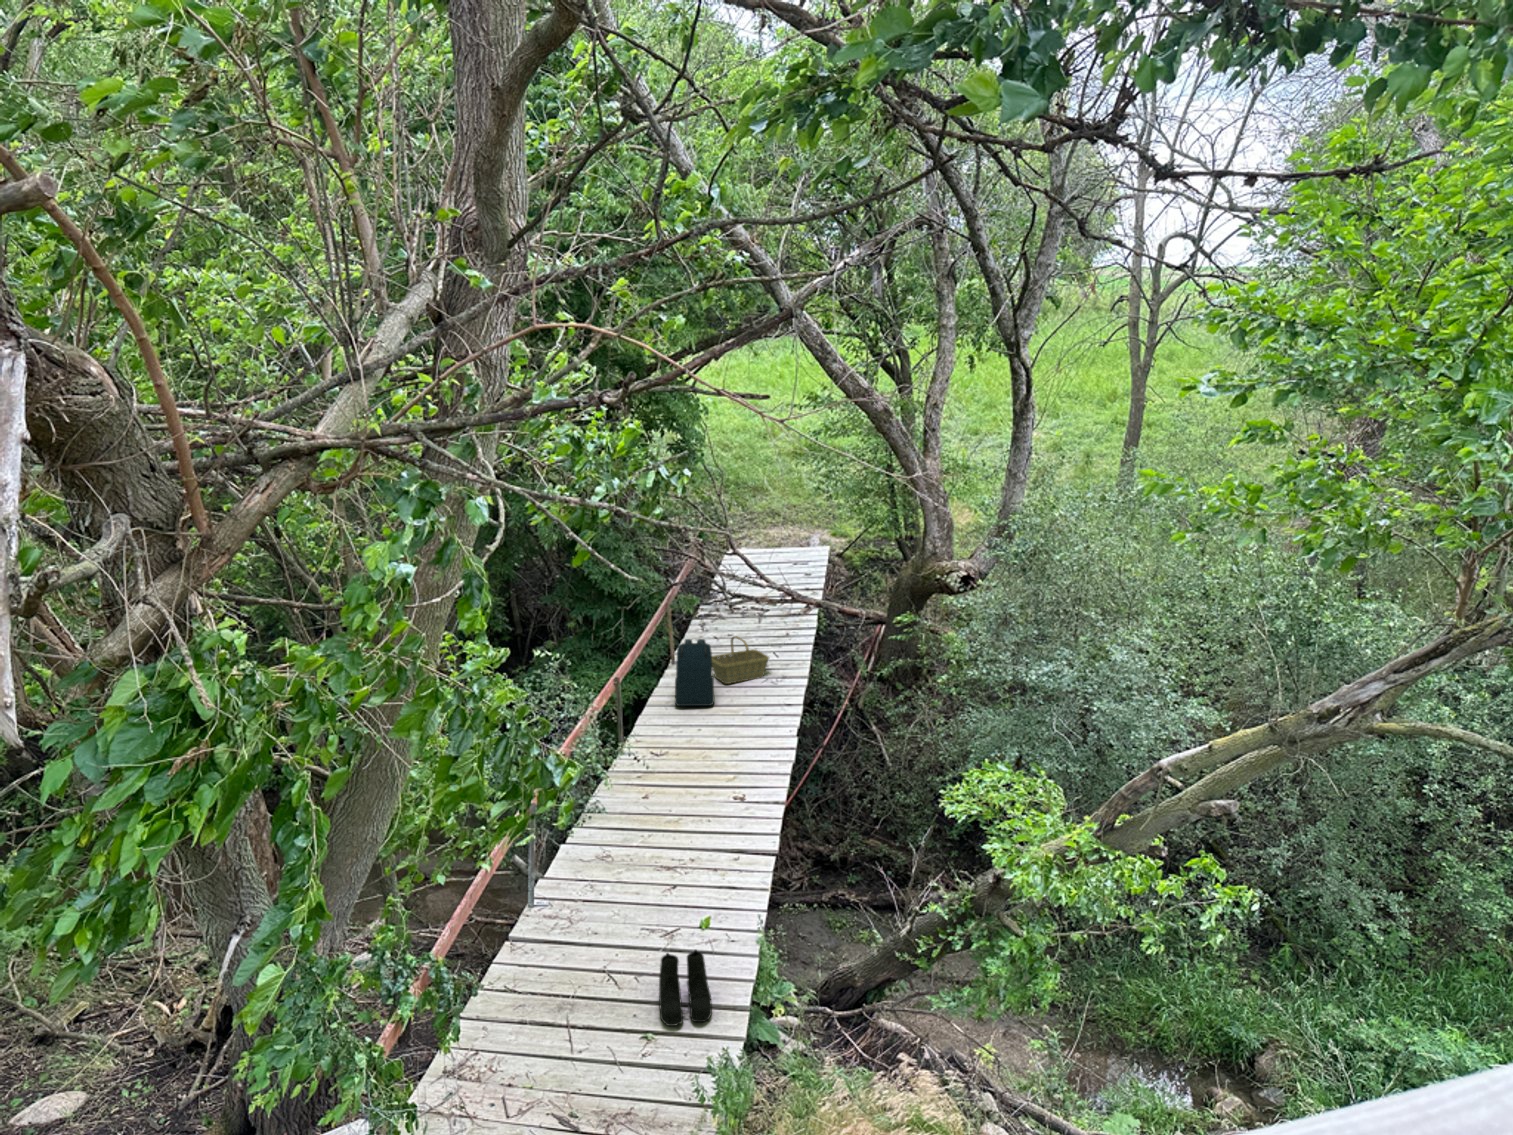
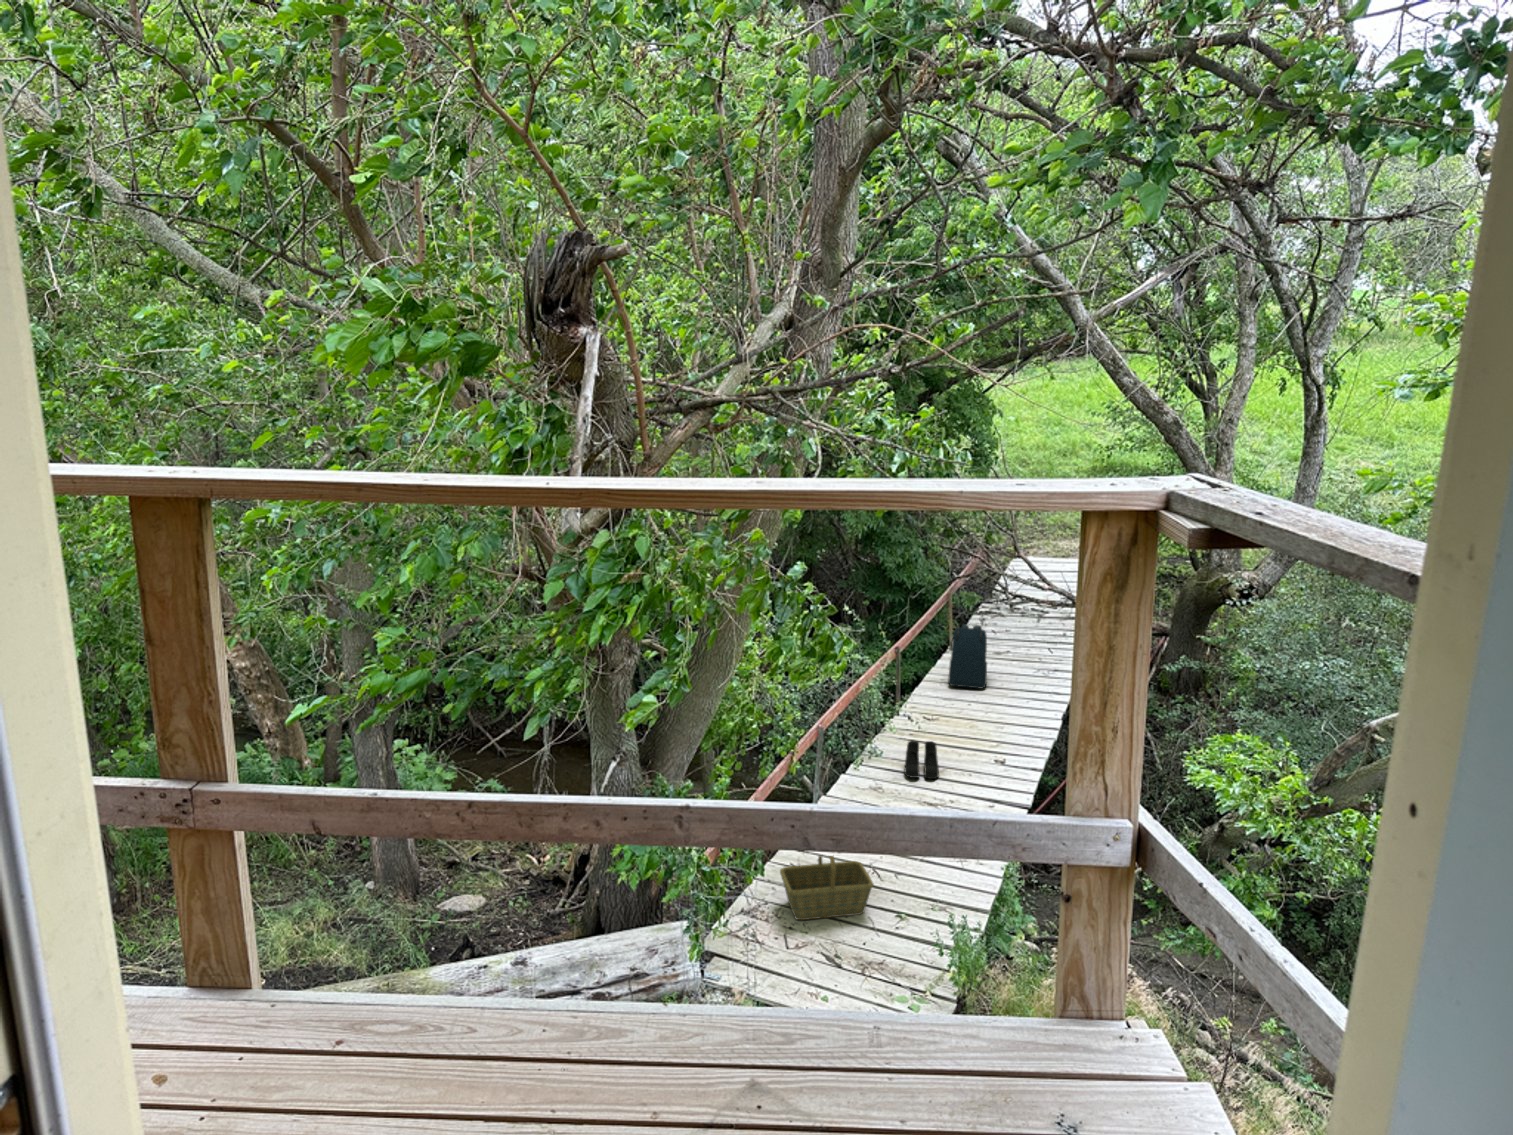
basket: present [712,636,769,684] -> present [780,856,874,920]
boots: present [659,950,712,1026] -> present [905,740,939,779]

